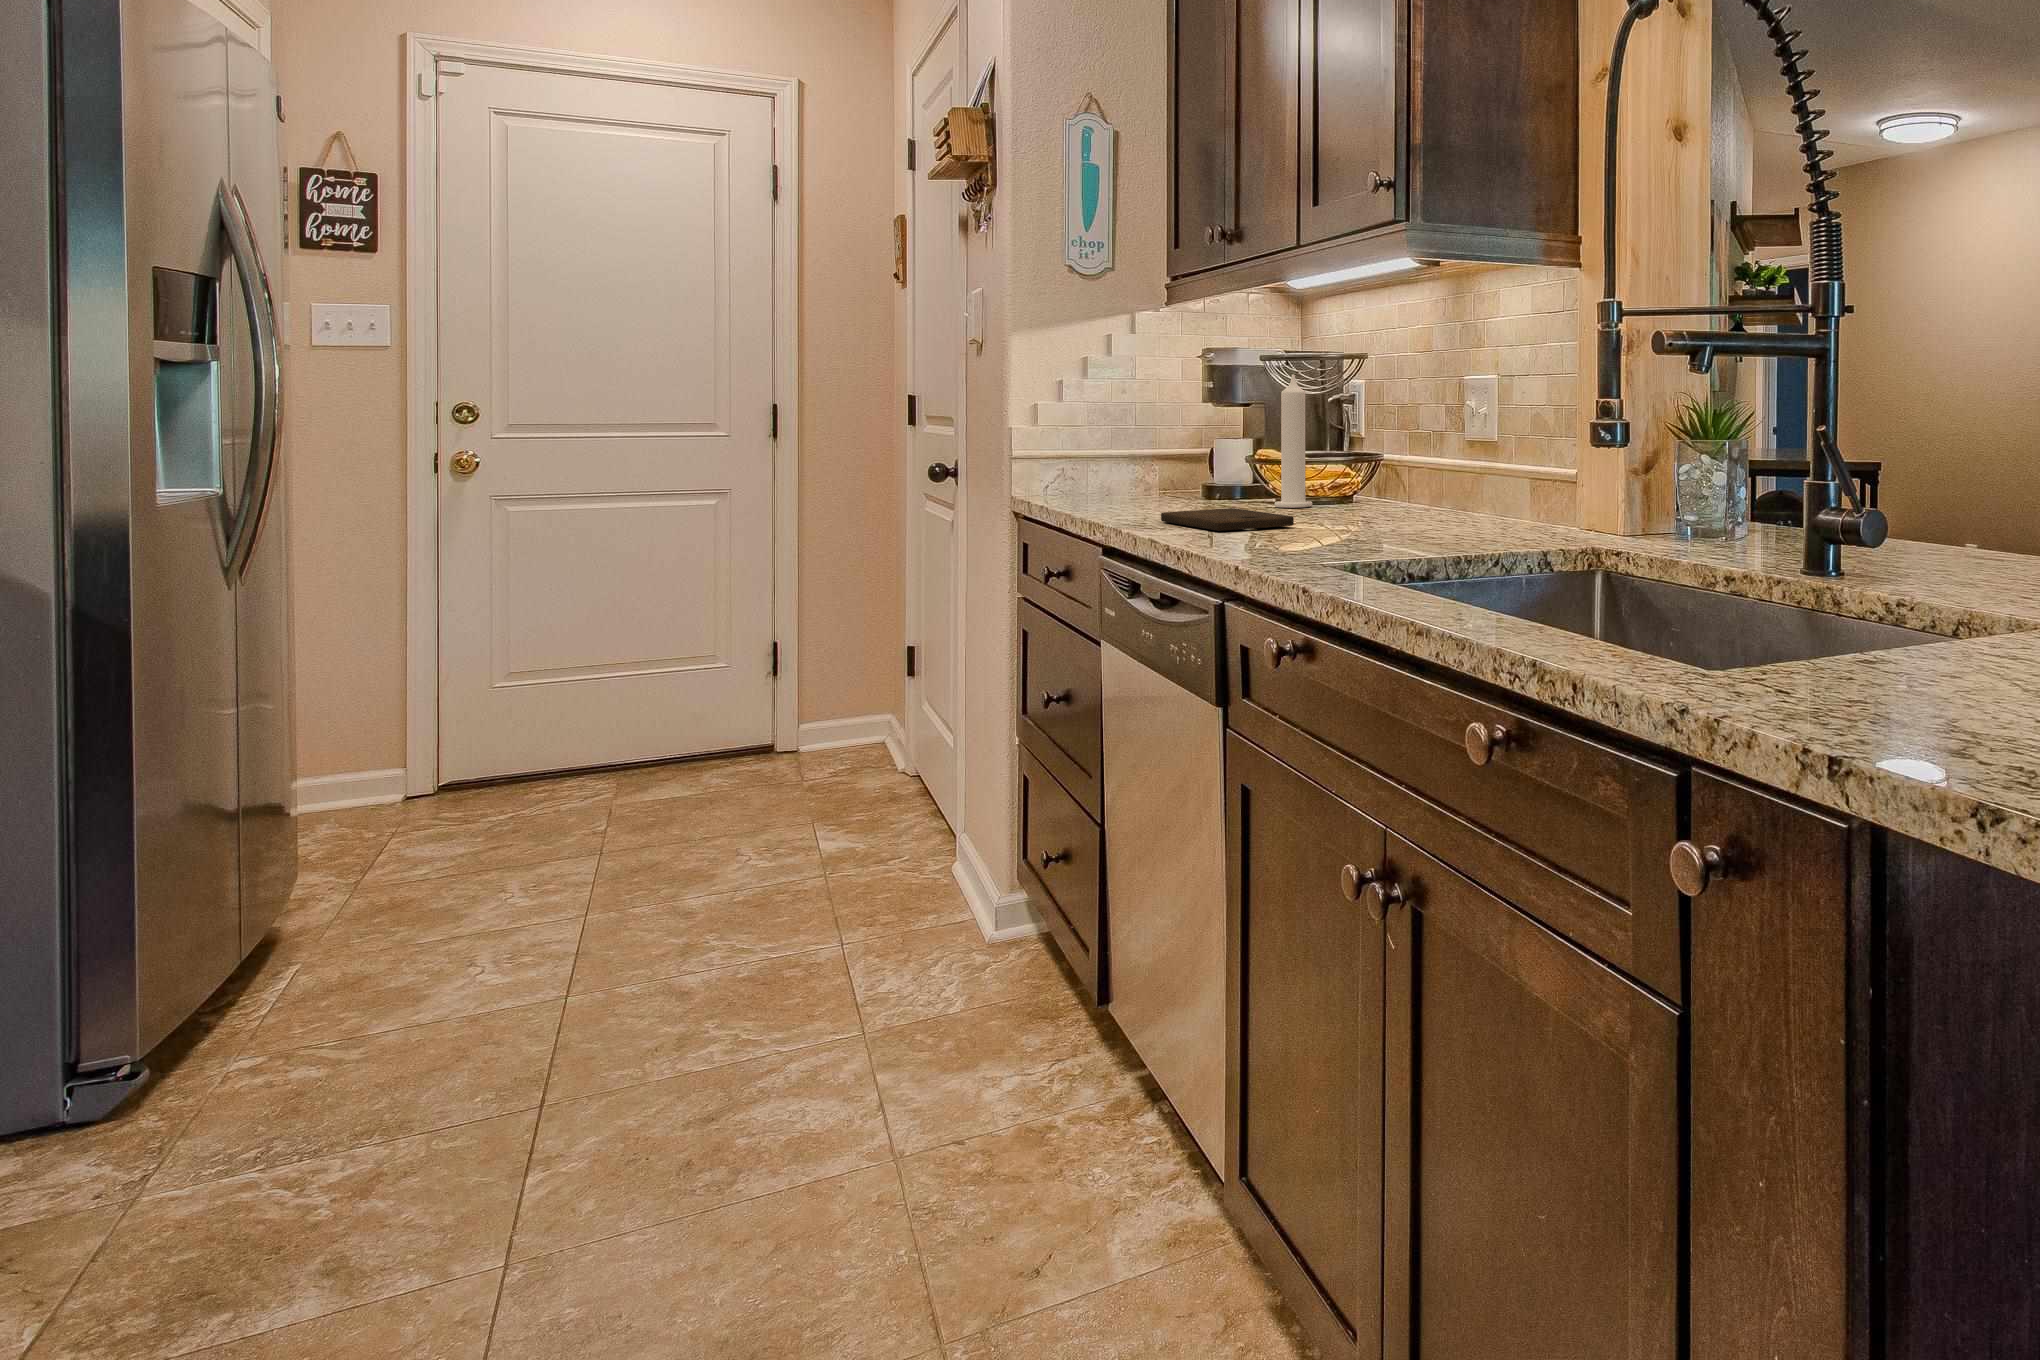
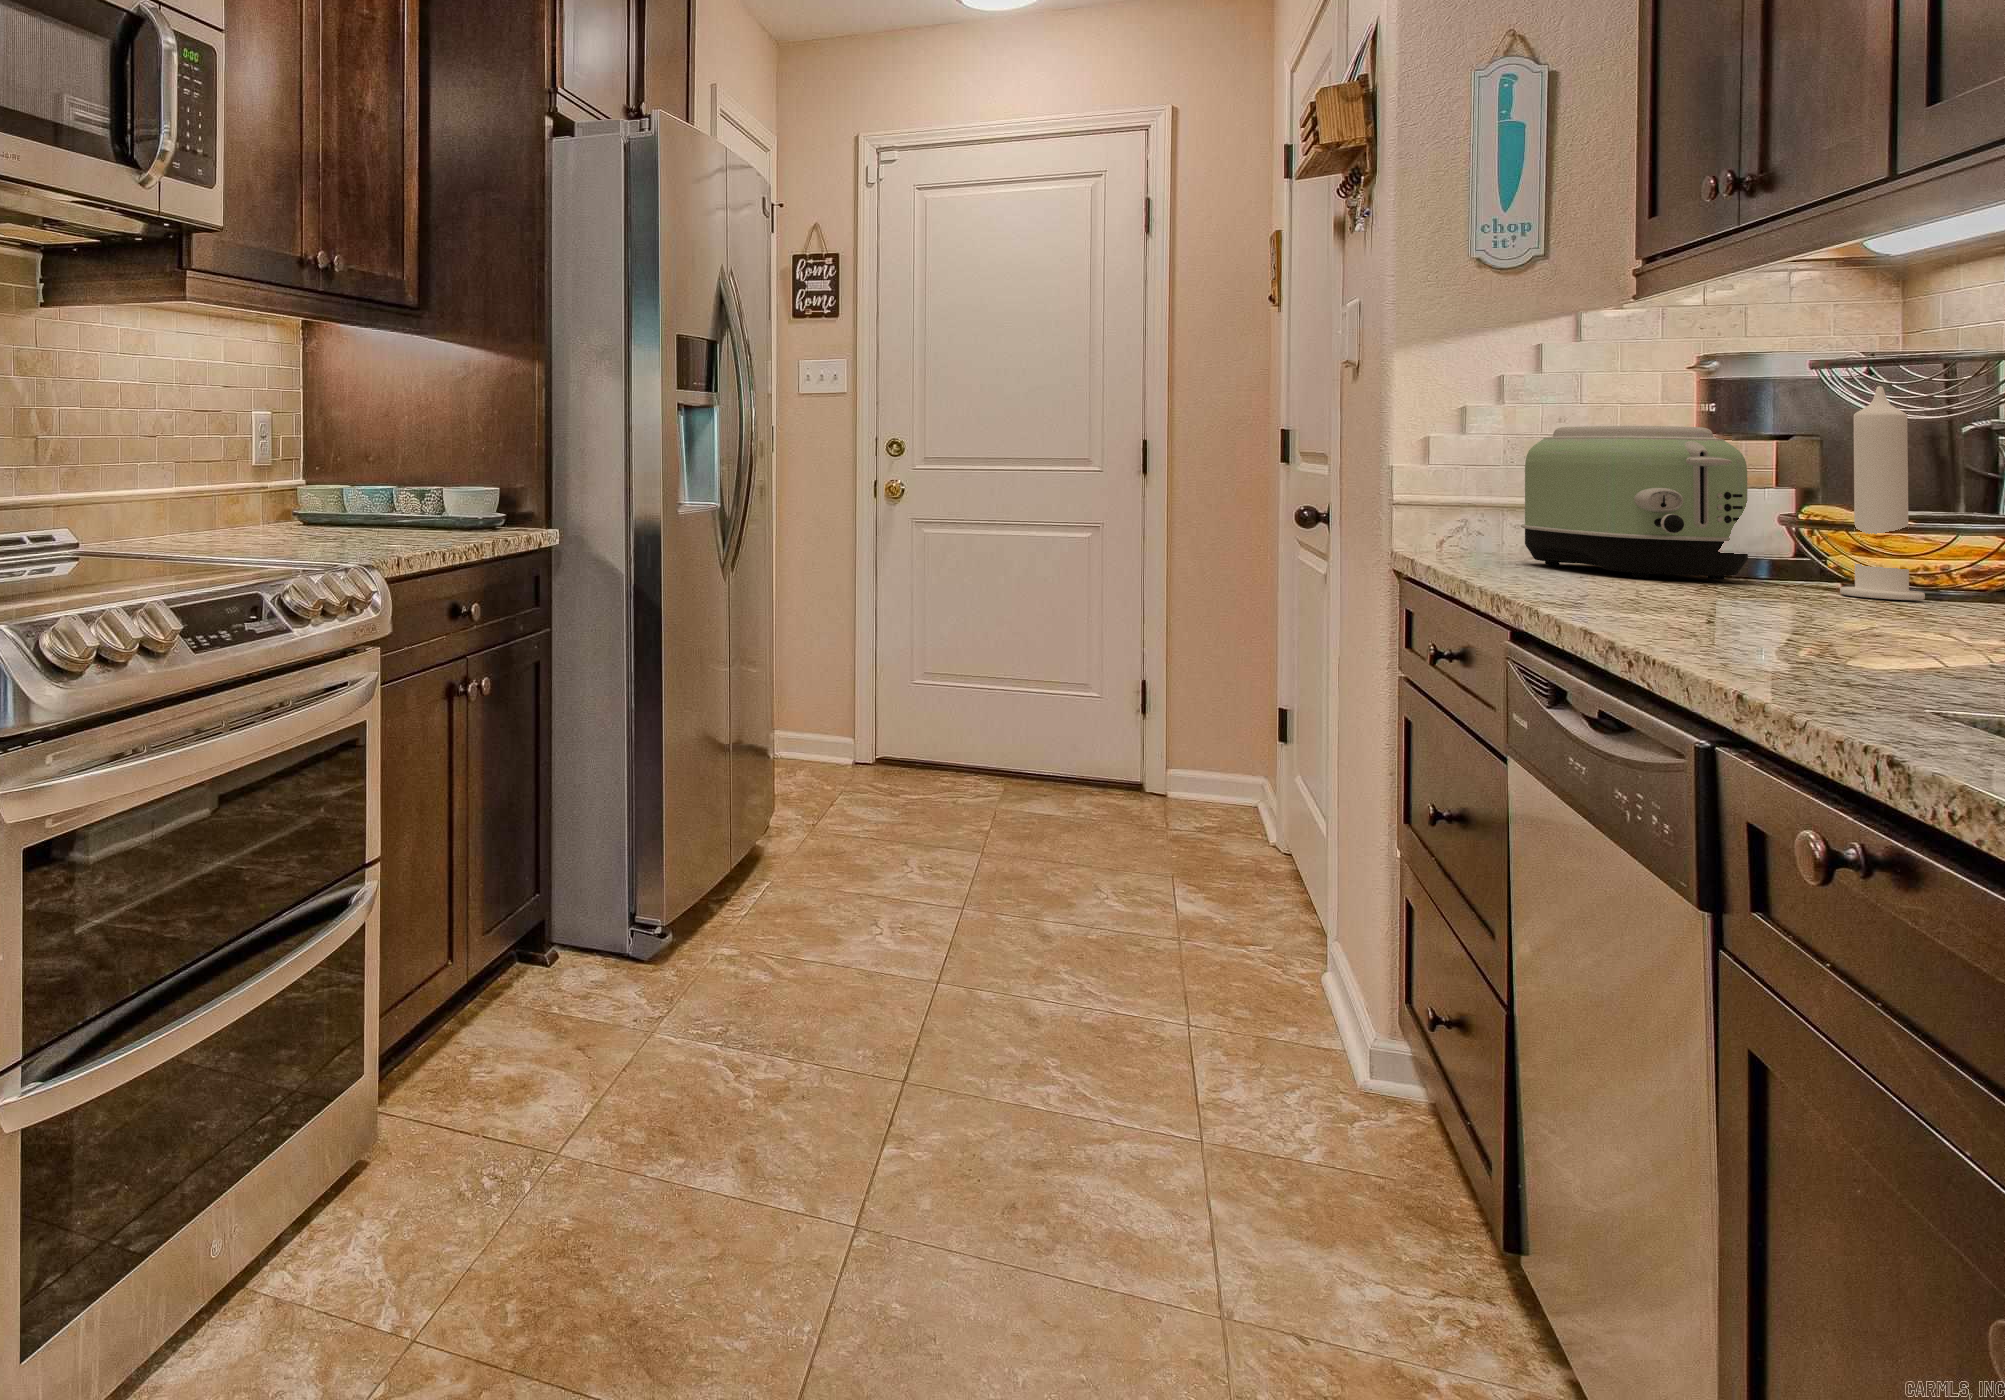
toaster: none [1102,400,1233,507] -> present [1521,426,1748,580]
cutting board: present [1161,508,1294,531] -> none [1613,580,1884,623]

